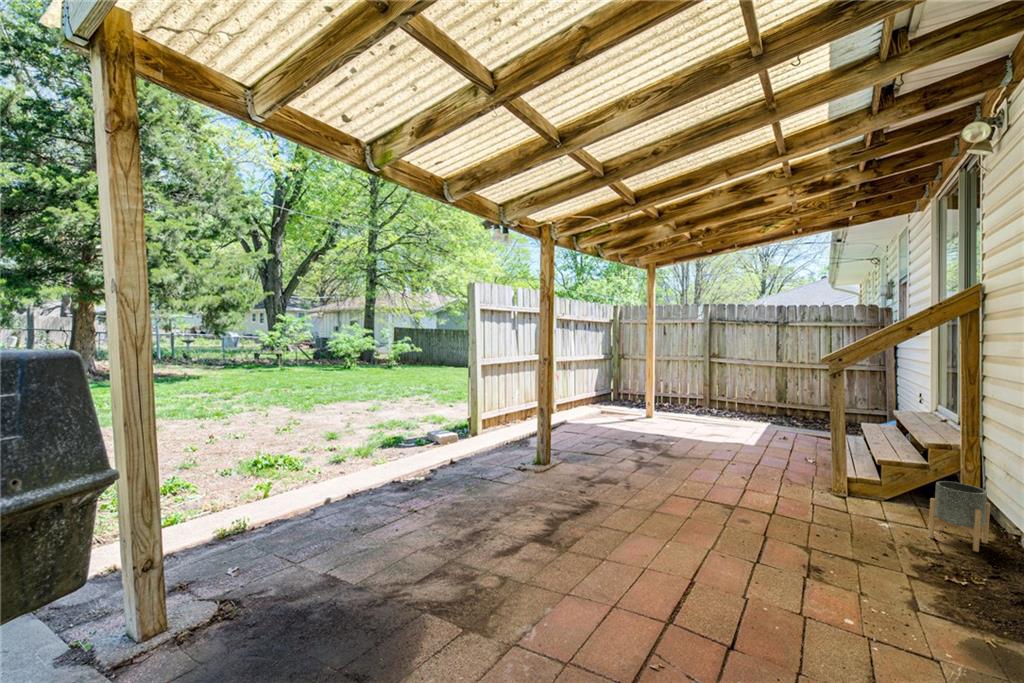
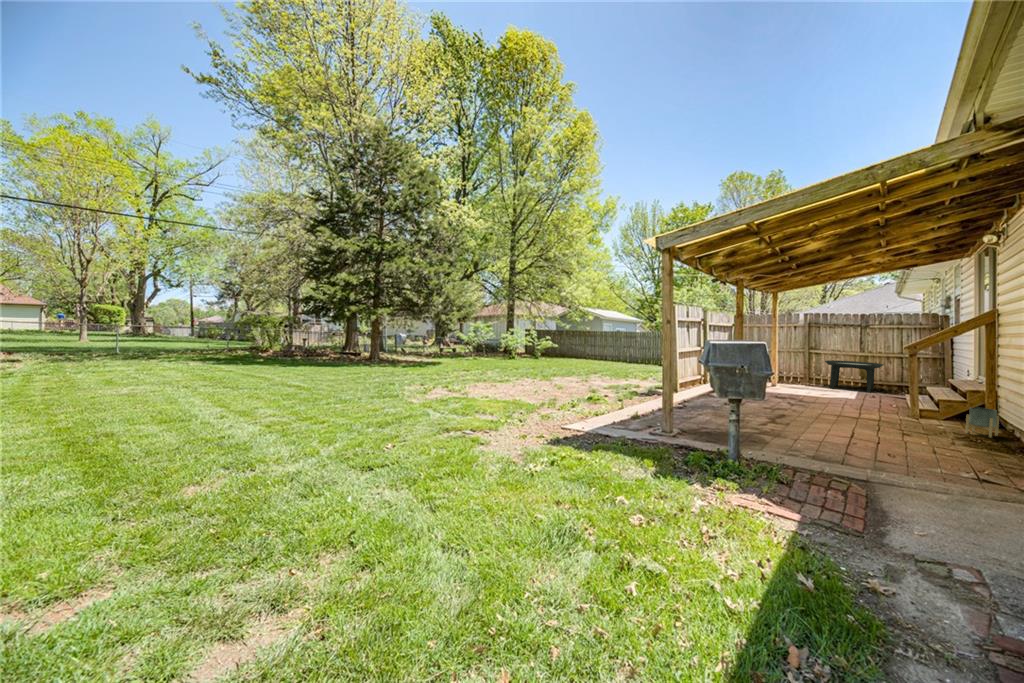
round table: none [727,374,806,425] -> present [825,360,884,393]

